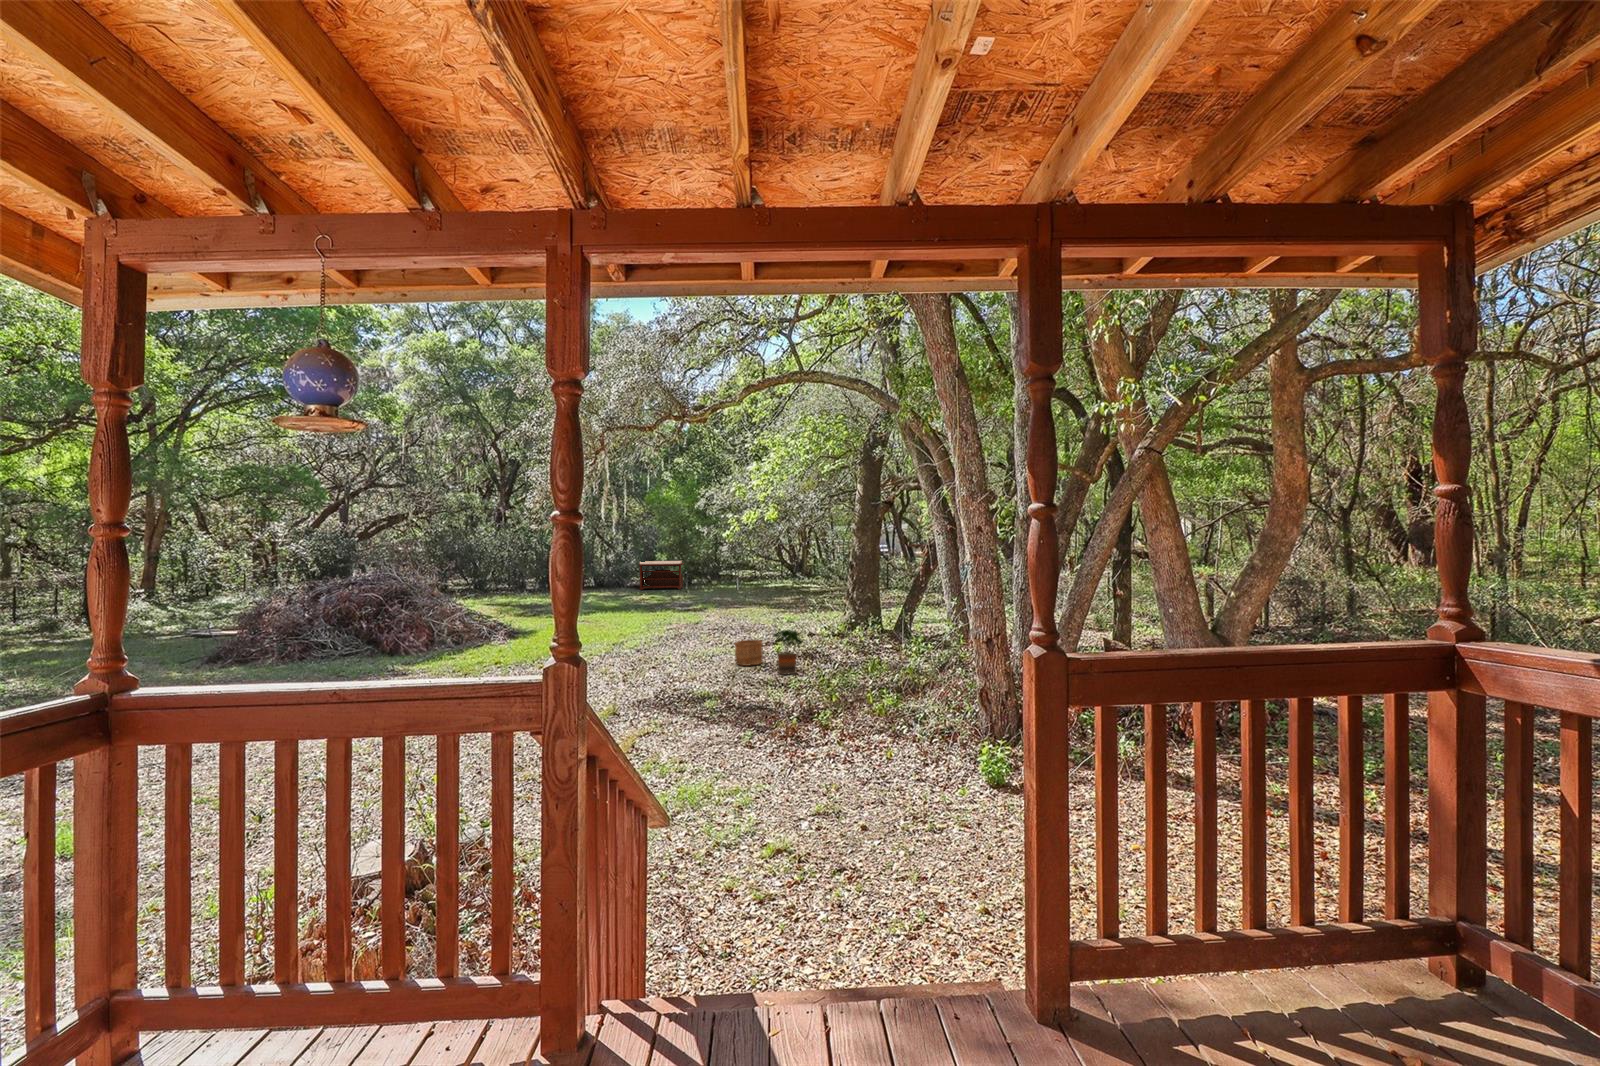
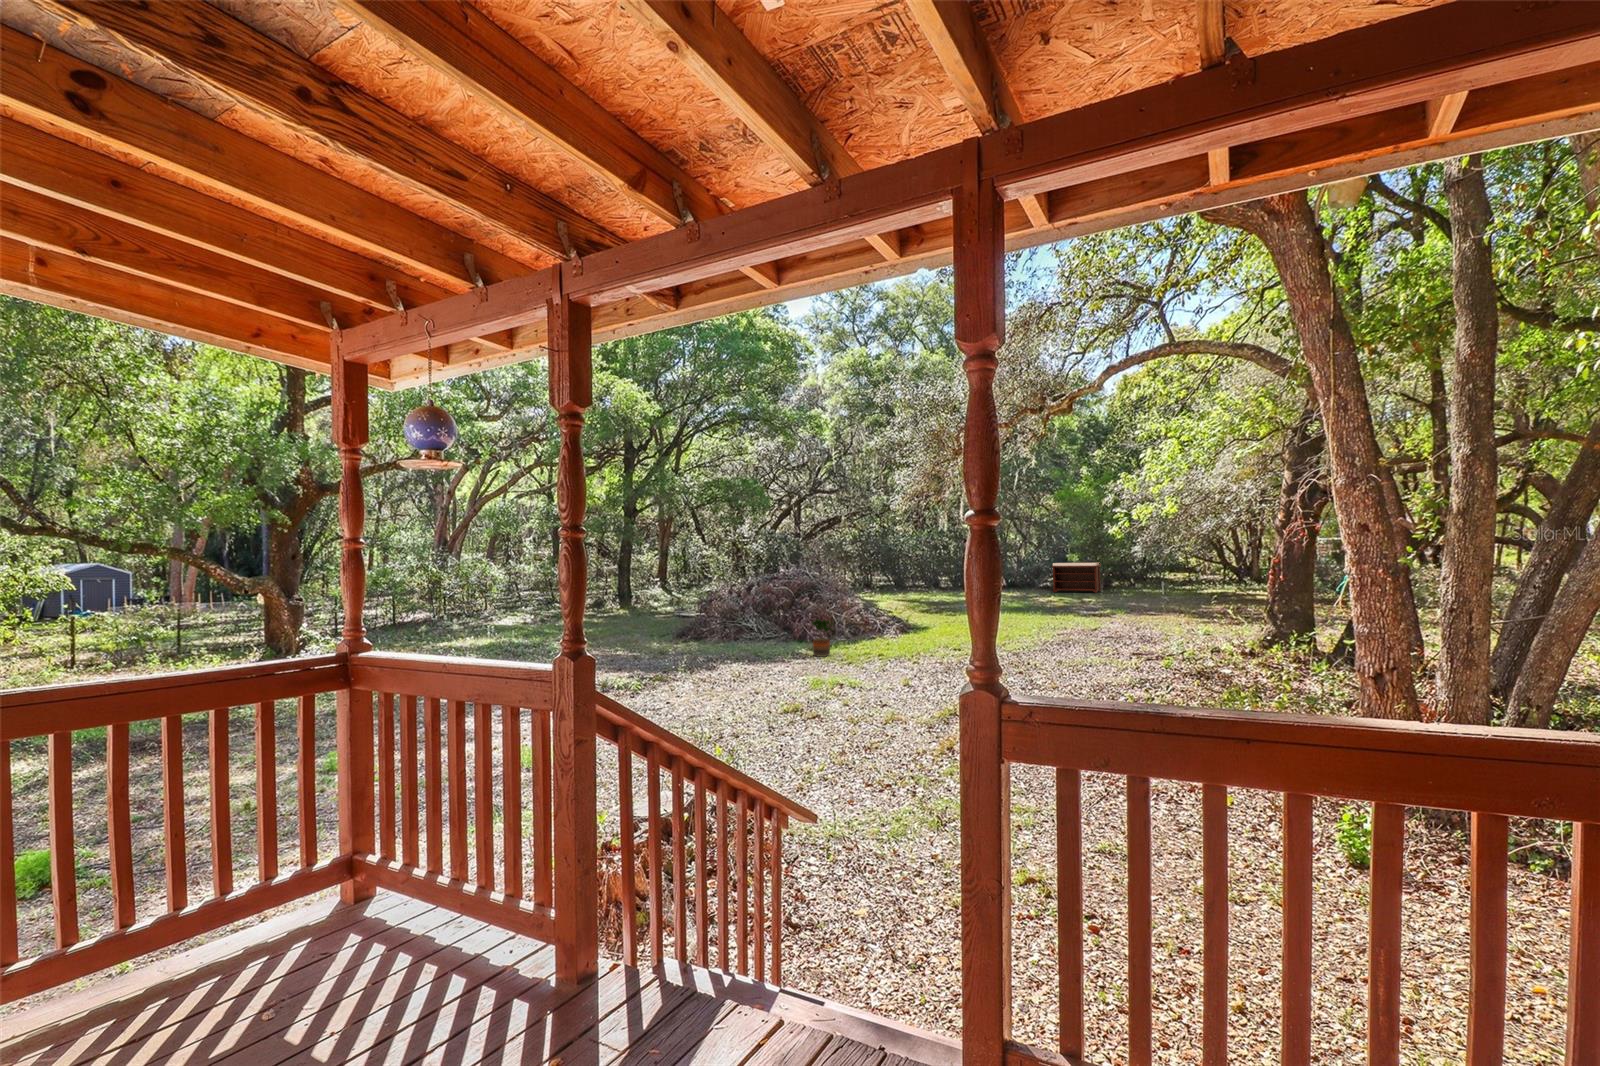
potted tree: present [774,630,803,675] -> present [811,619,833,657]
wooden bucket: present [735,640,763,666] -> none [1099,650,1134,678]

